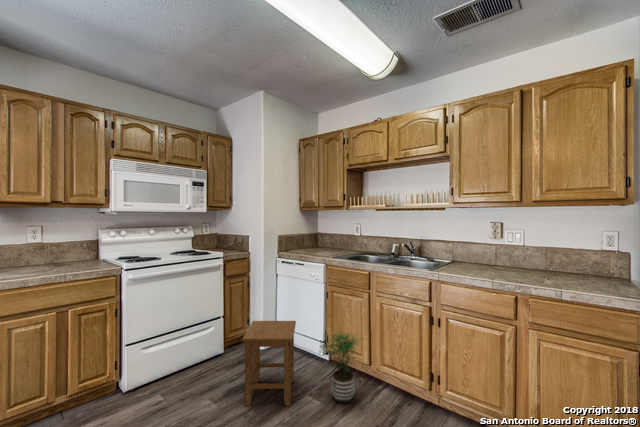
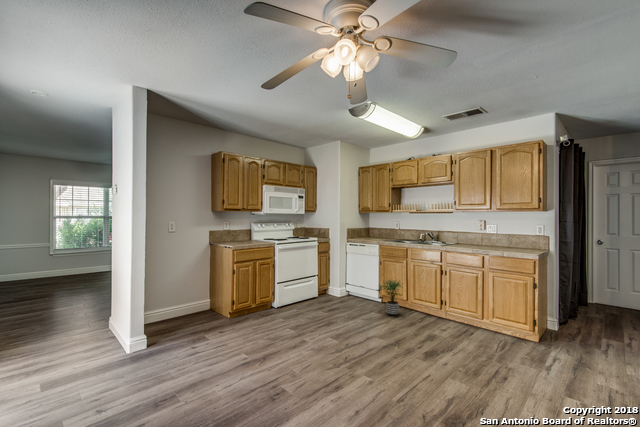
stool: present [242,321,296,406] -> none [340,275,366,316]

